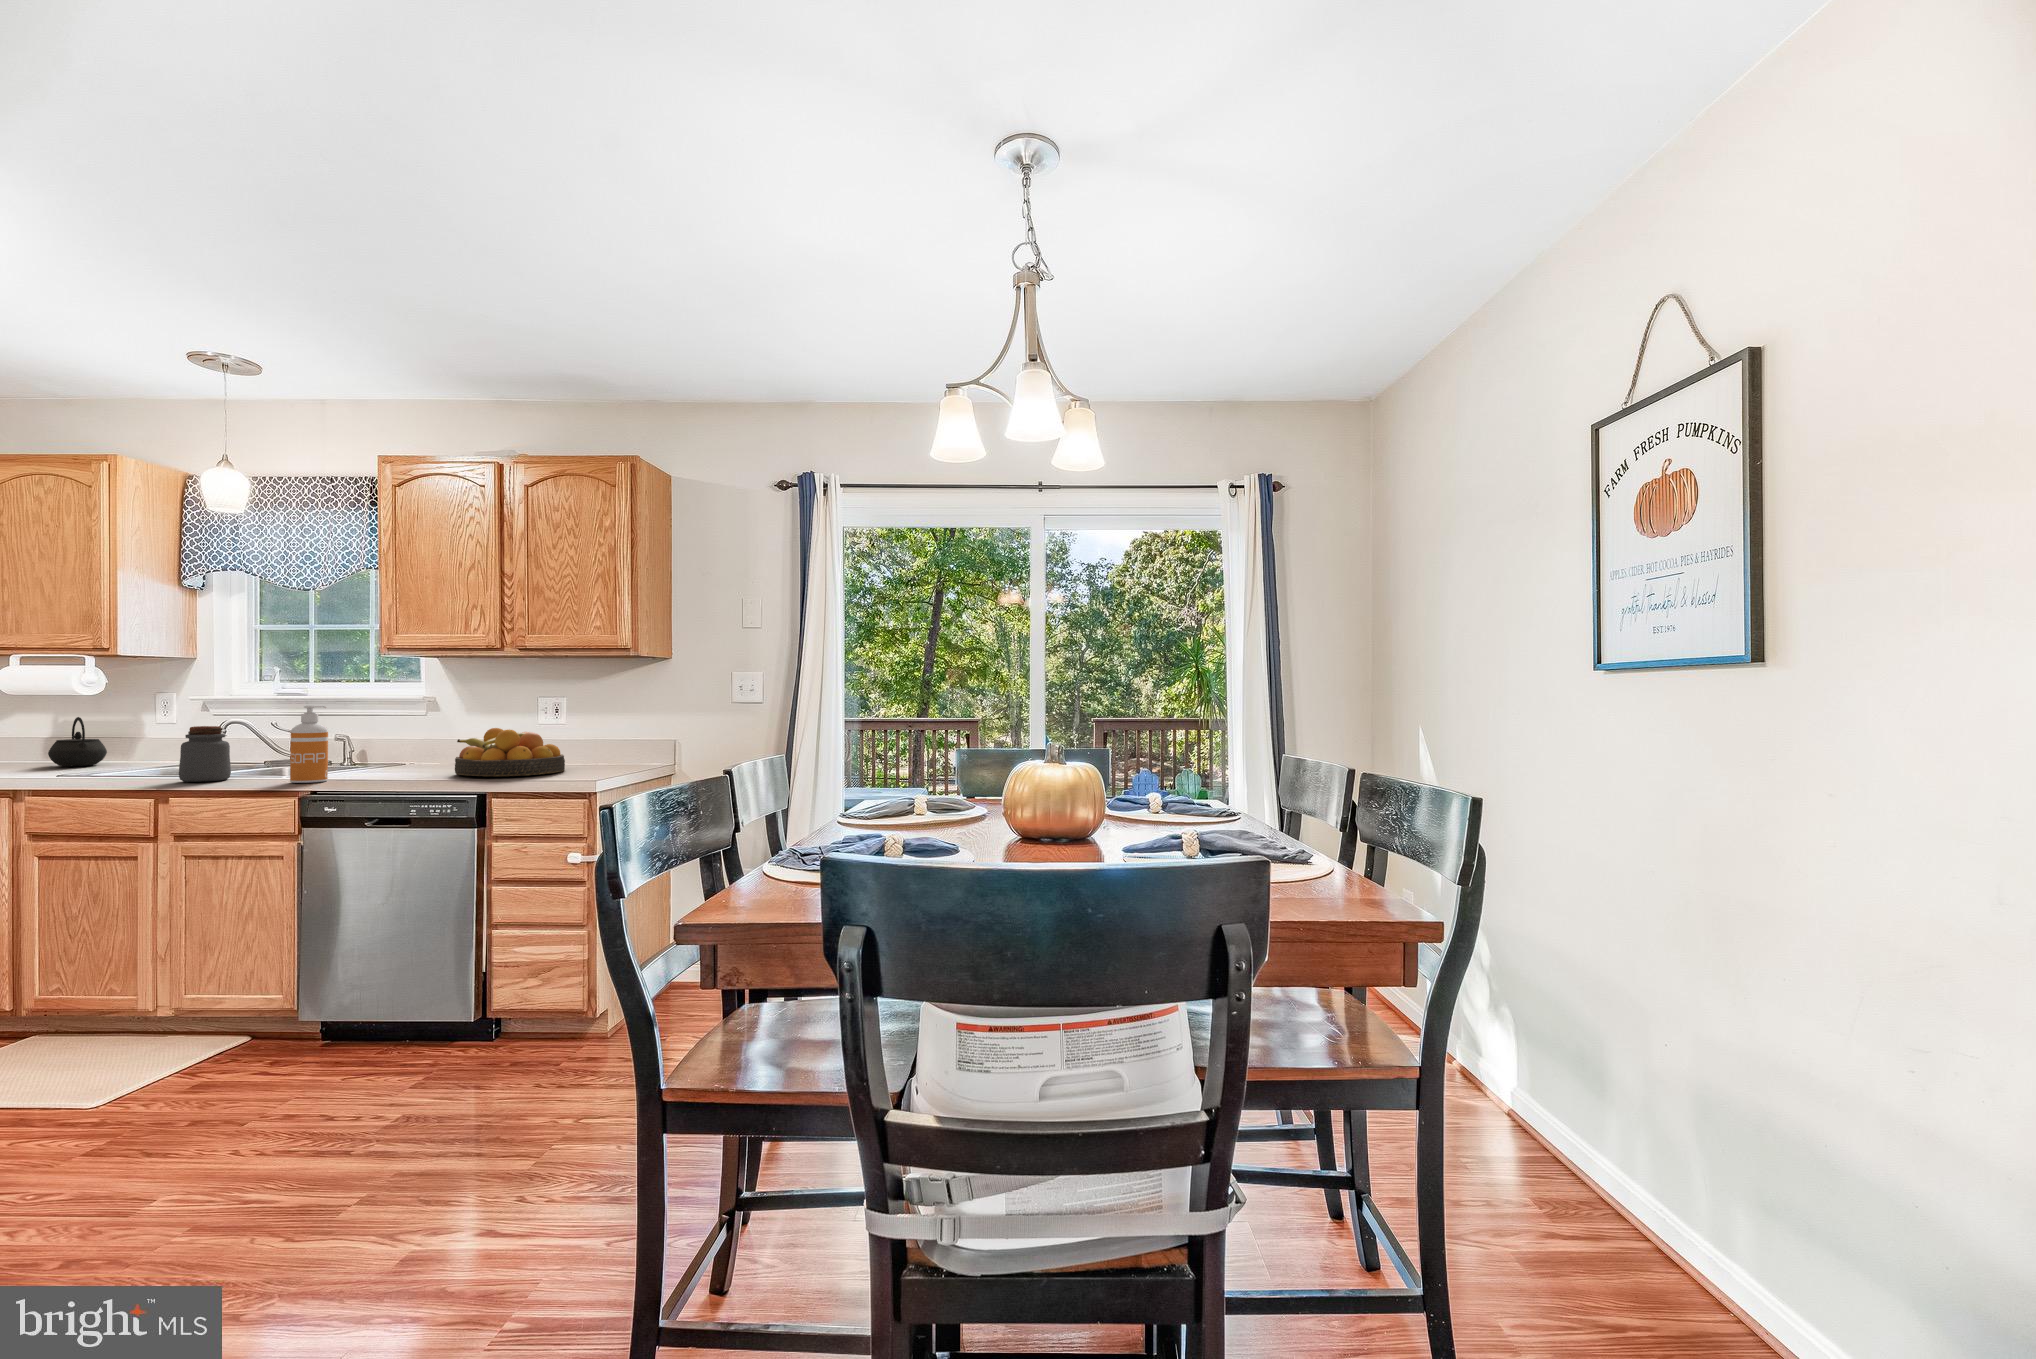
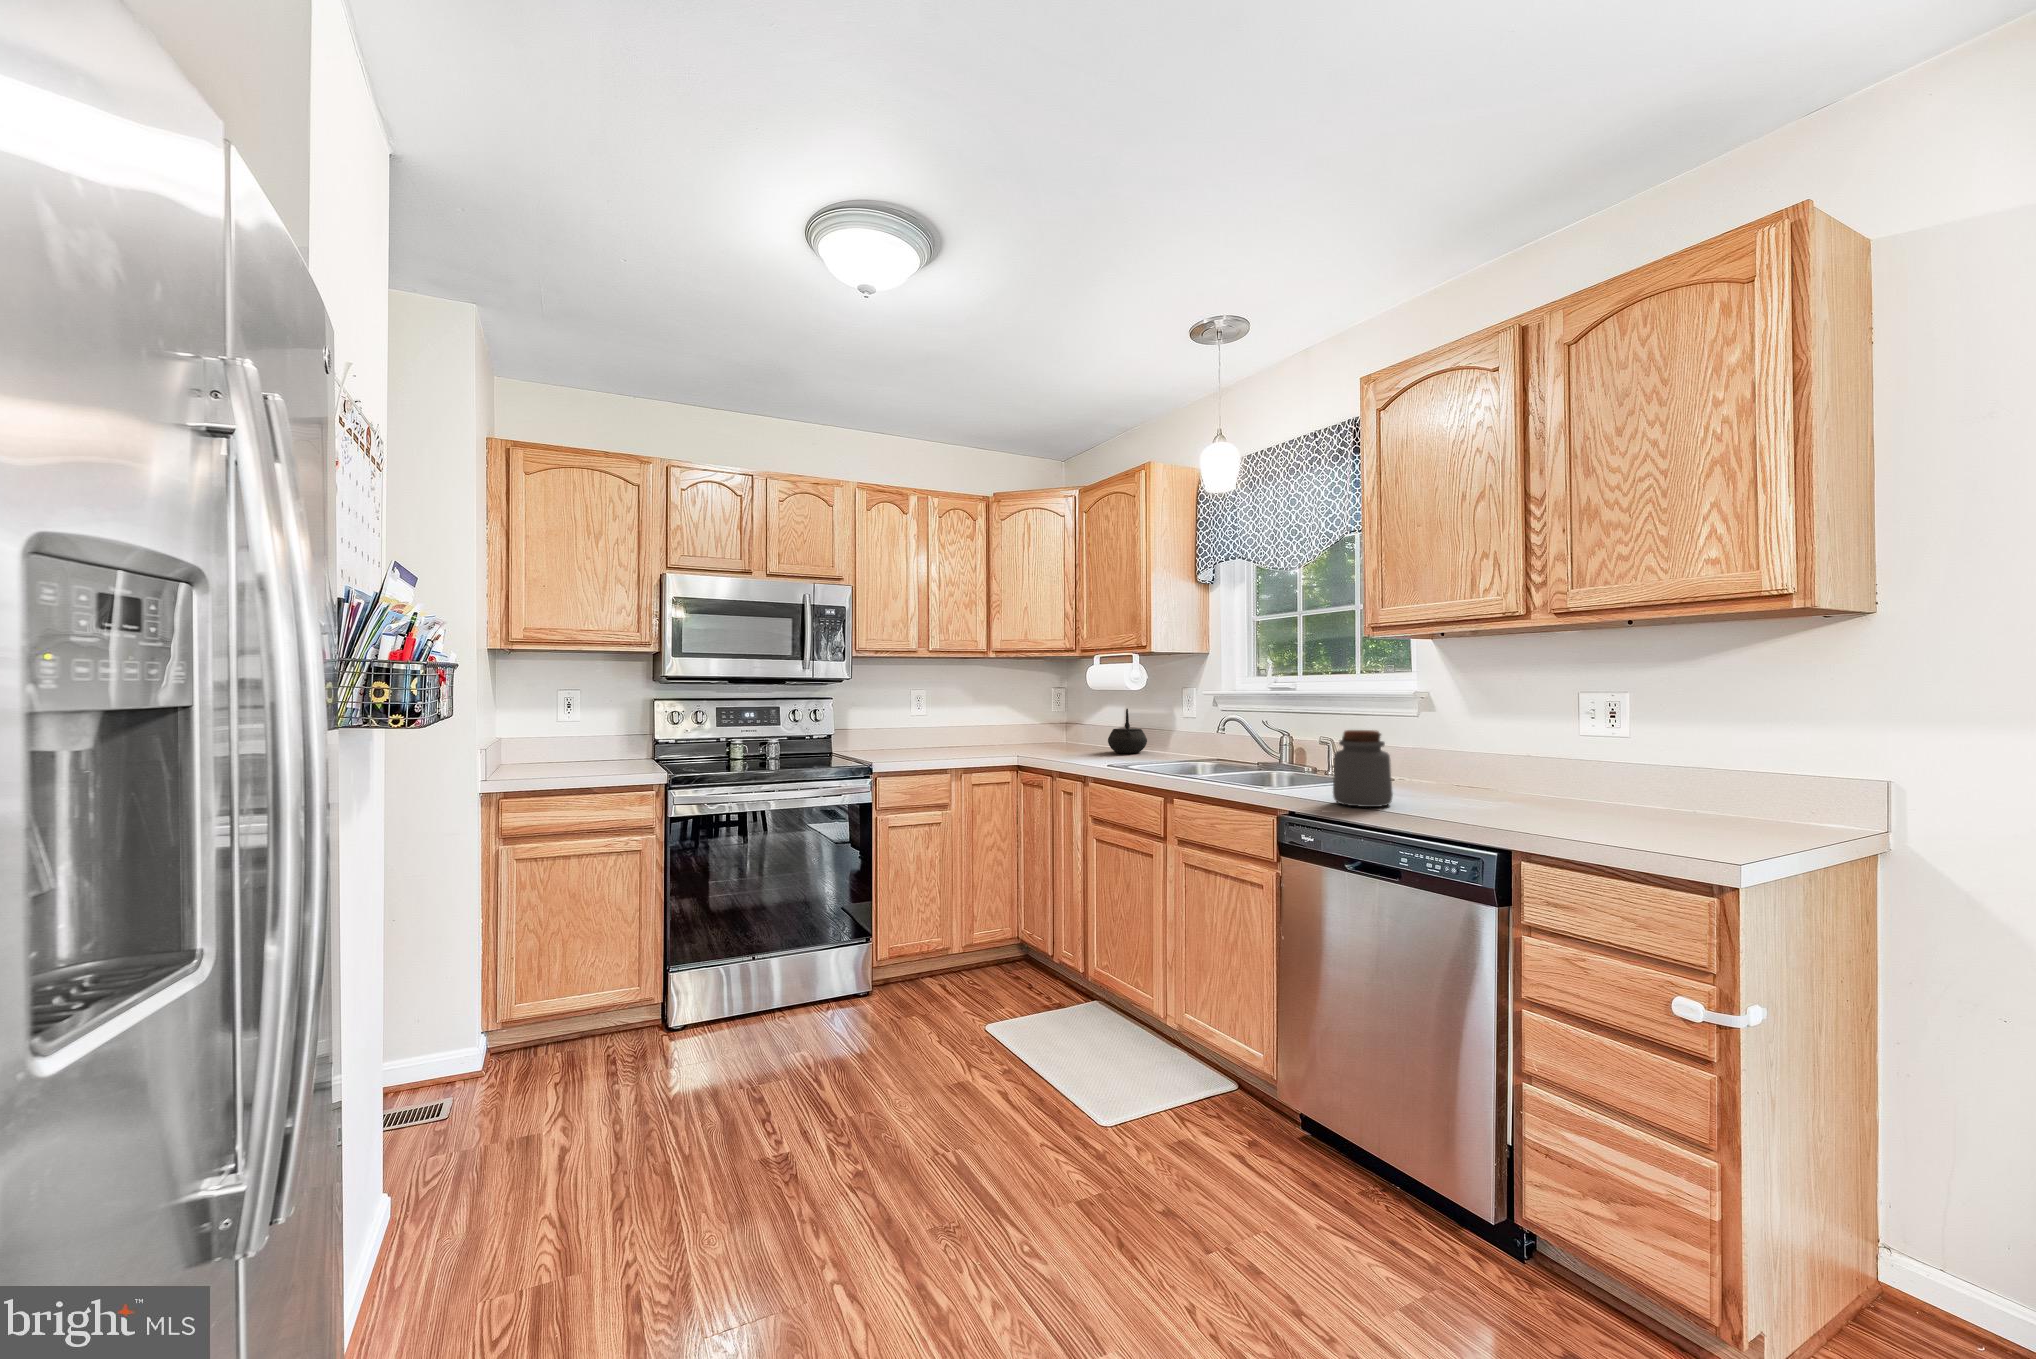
soap dispenser: present [290,706,328,783] -> none [1259,701,1300,798]
jar: present [179,726,231,782] -> present [1333,730,1393,807]
fruit bowl: present [455,728,565,776] -> none [1460,738,1647,822]

